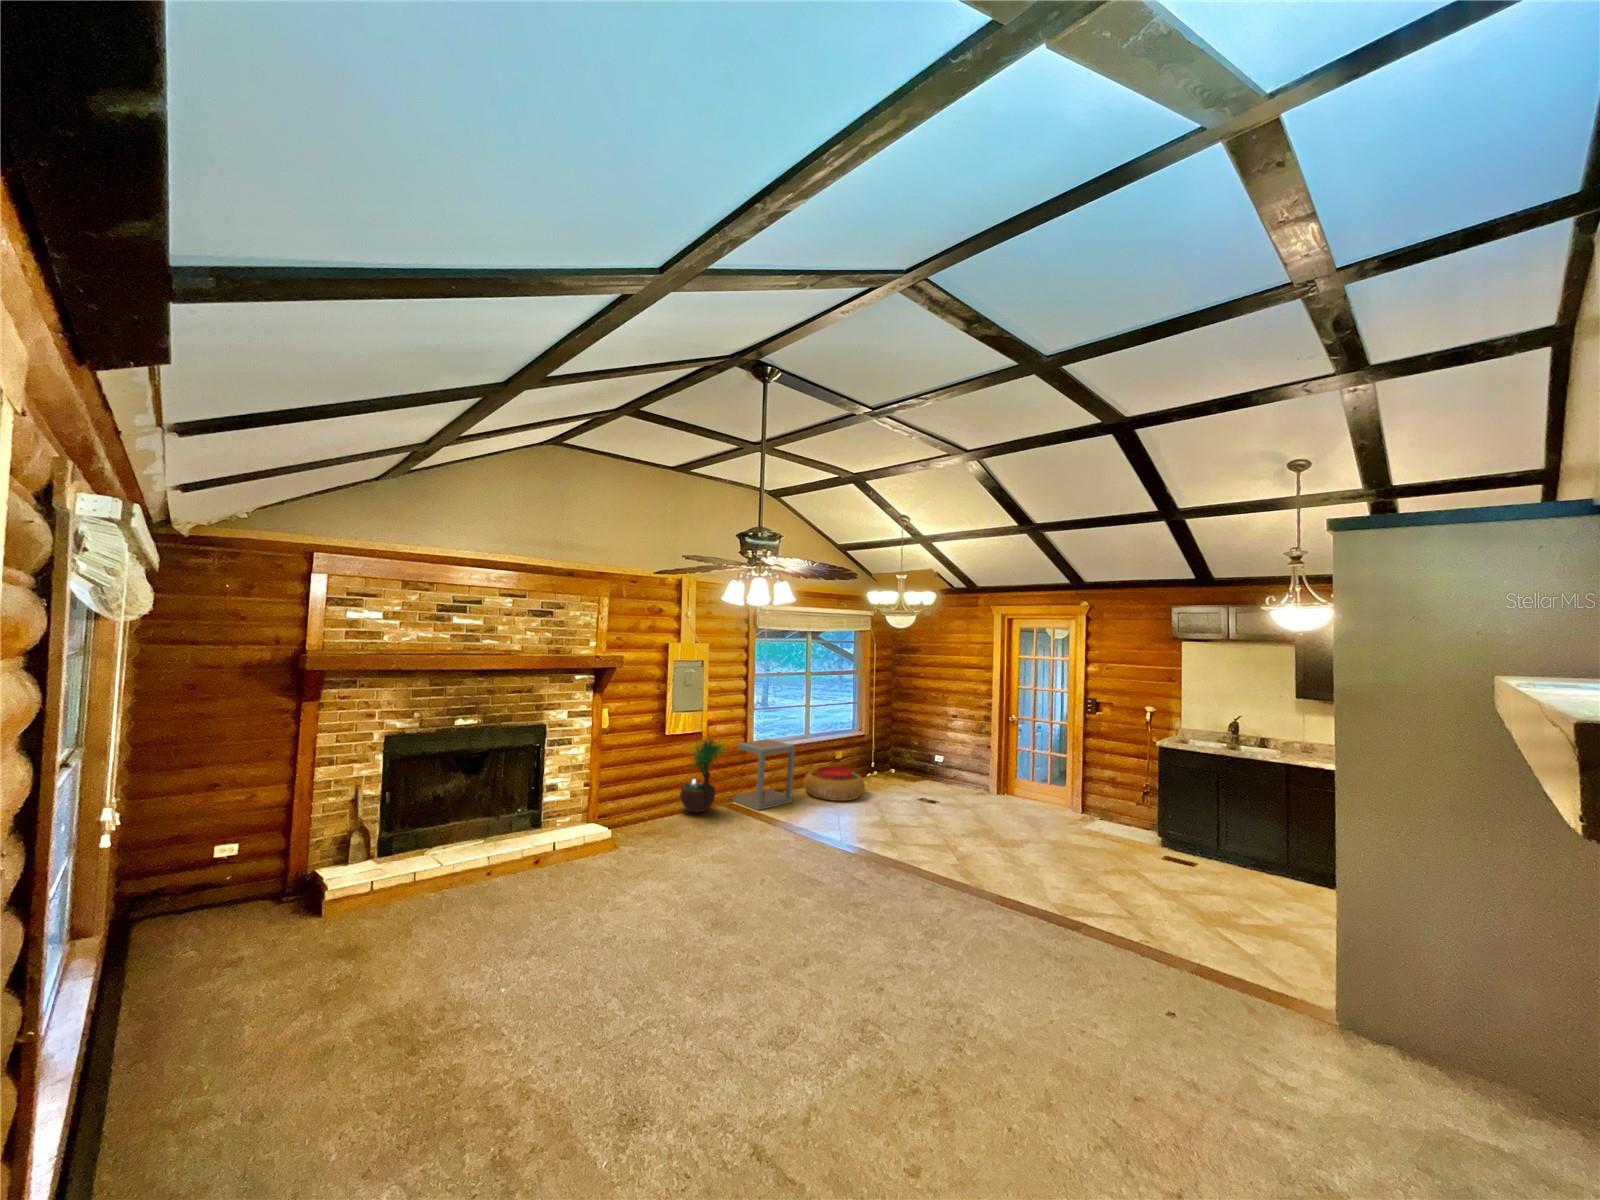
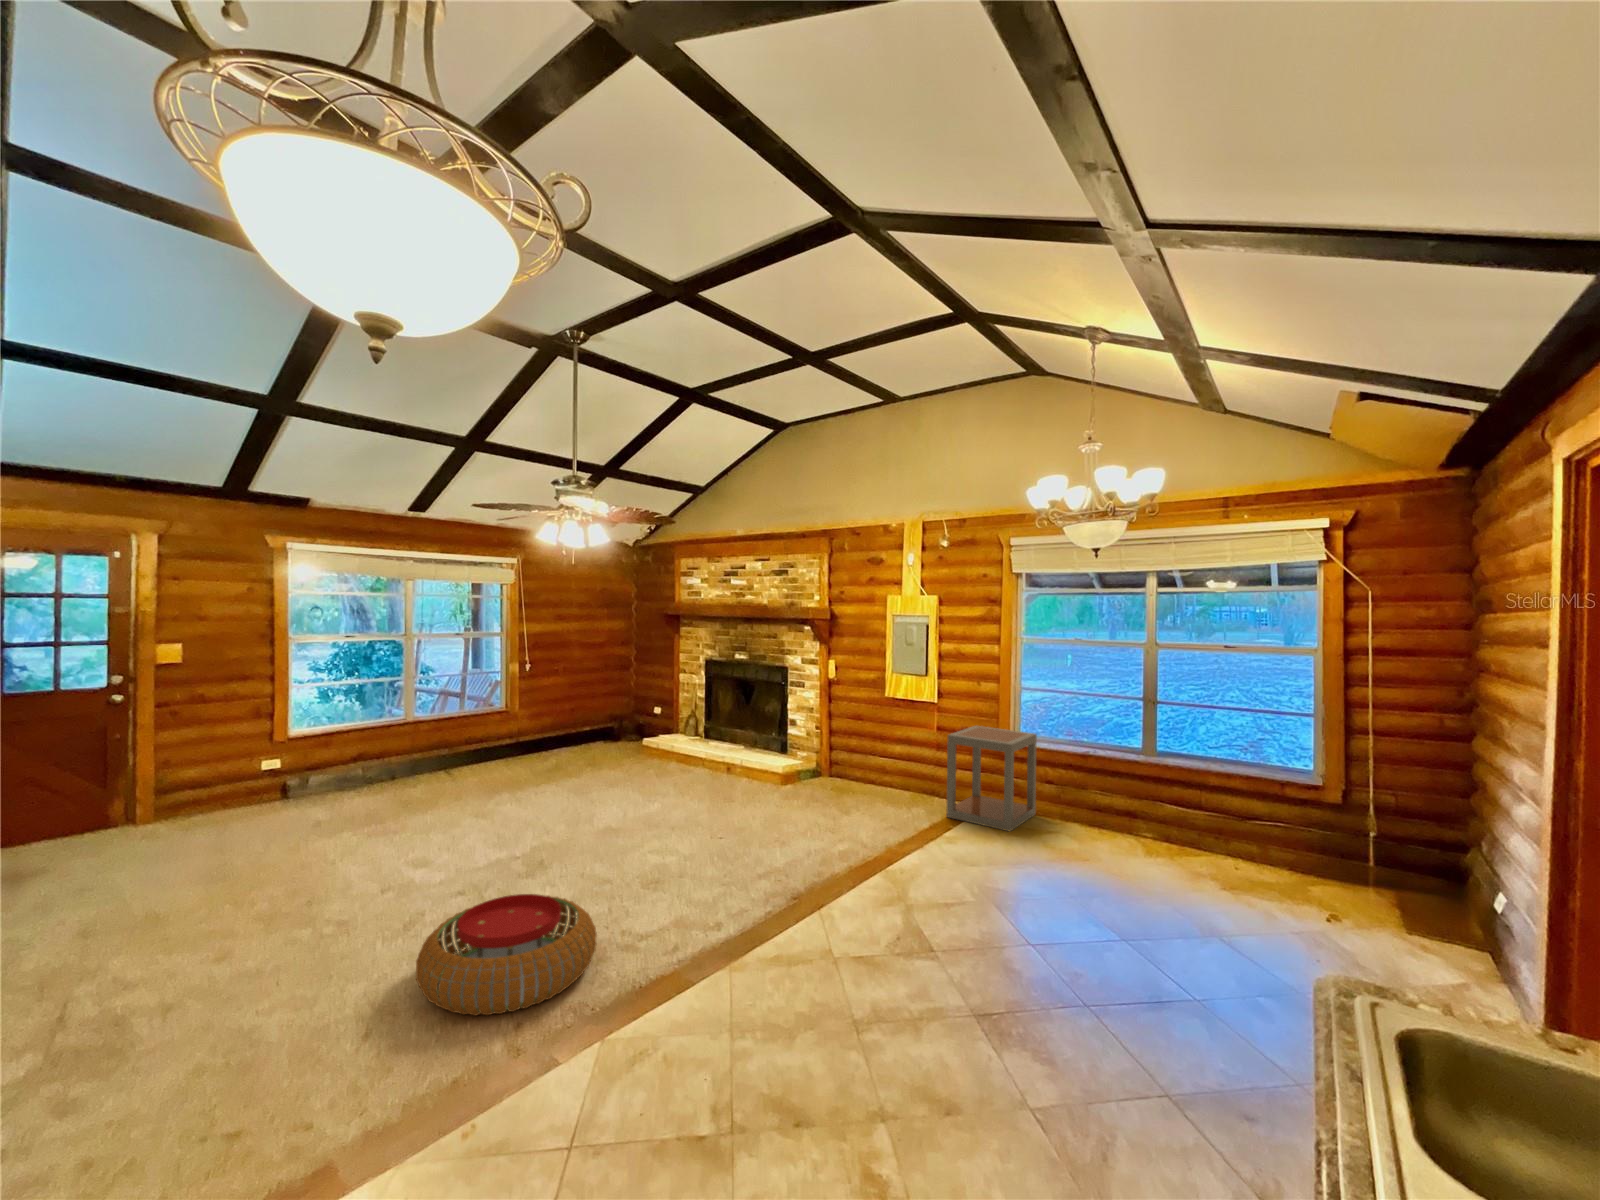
potted tree: present [680,739,727,812] -> none [870,697,930,795]
pouf: present [804,767,865,801] -> present [416,894,597,1015]

